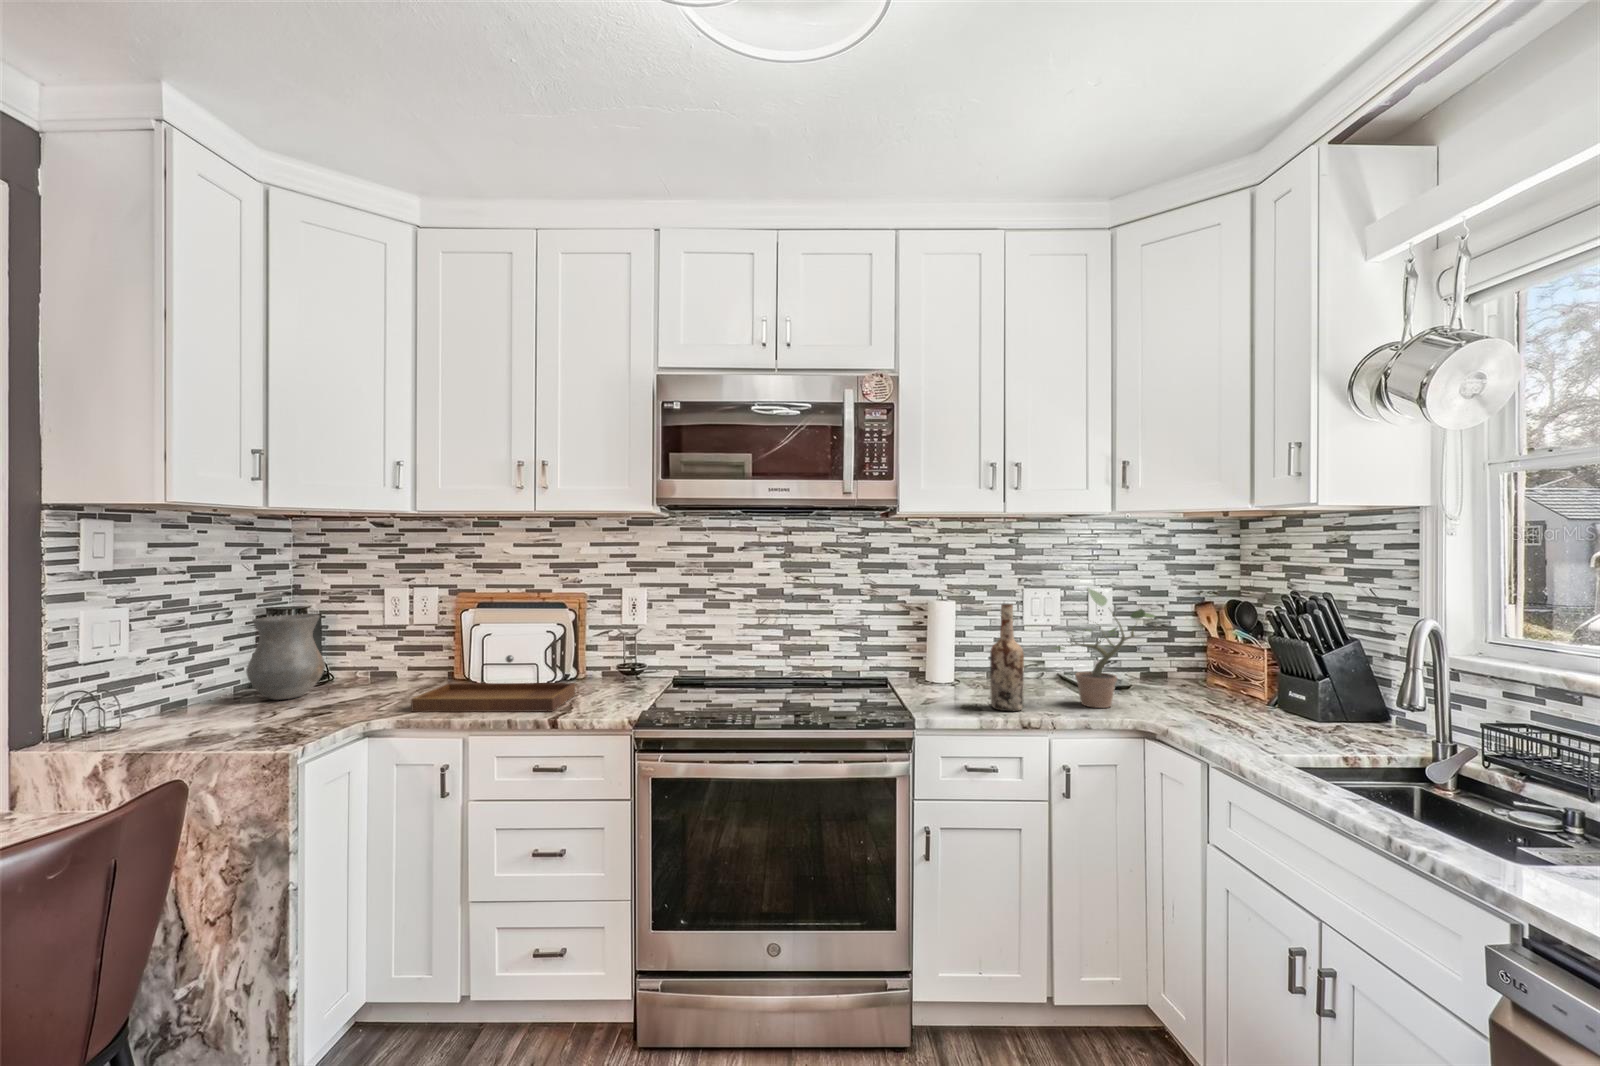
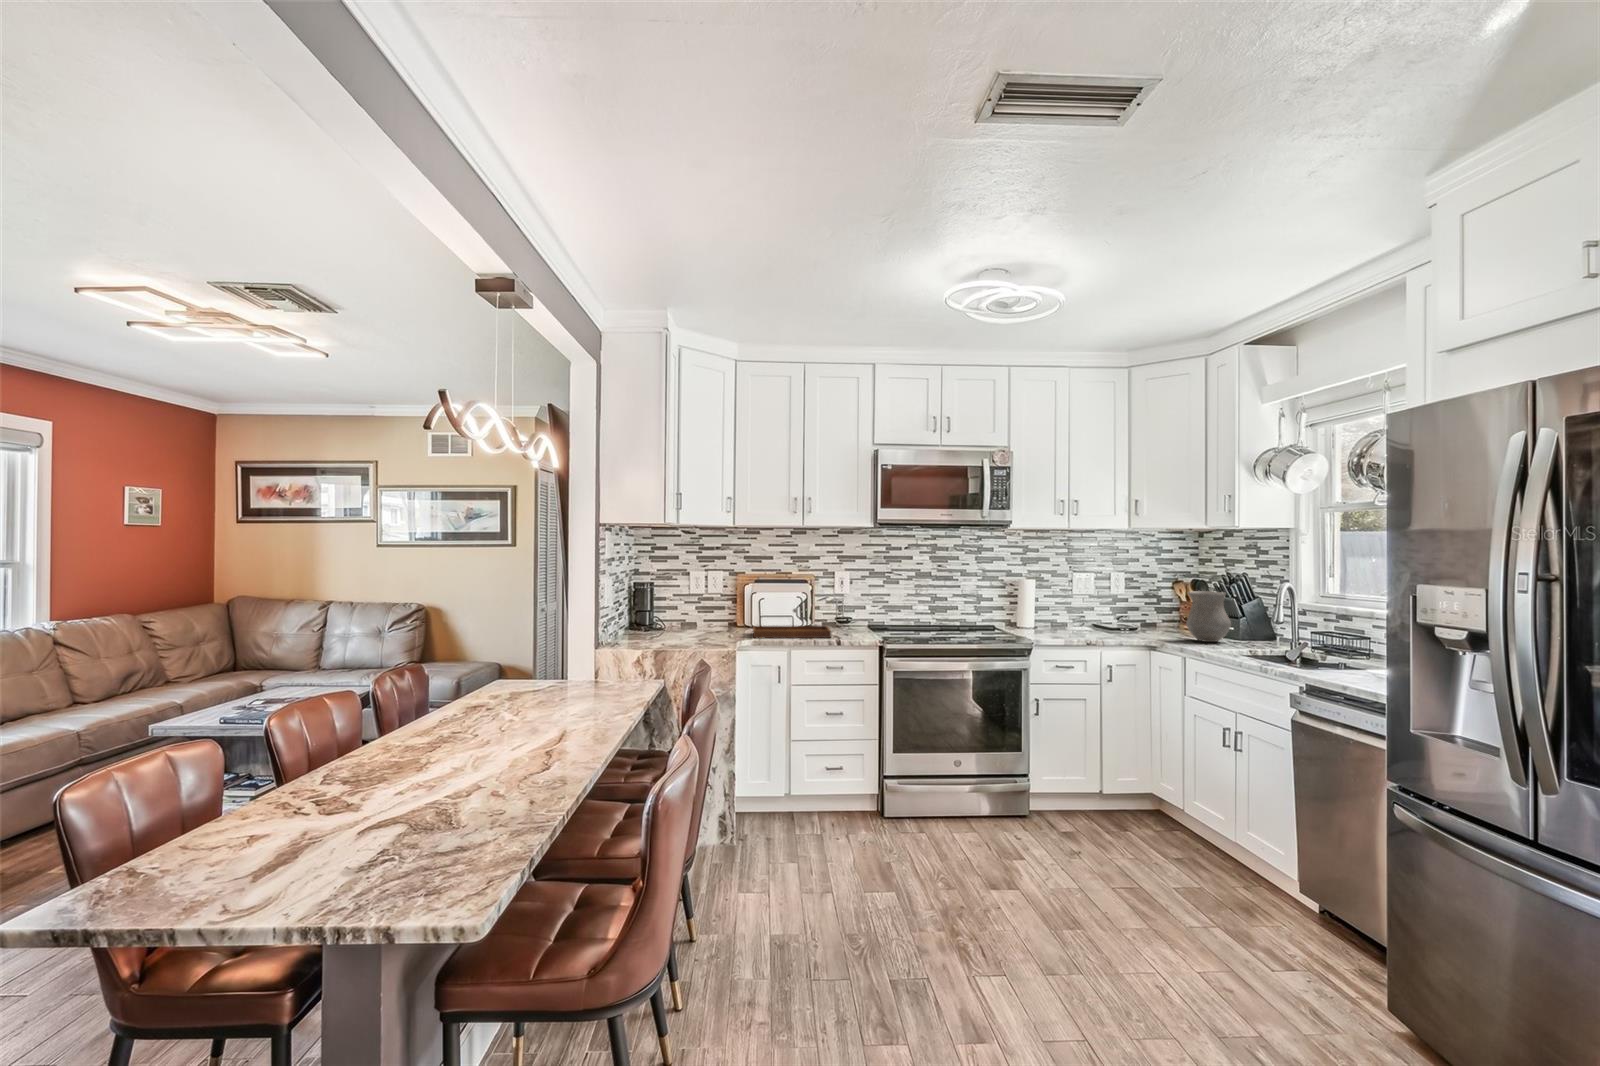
potted plant: present [1054,589,1155,708] -> none [1098,570,1156,637]
wine bottle: present [990,604,1024,711] -> none [1066,579,1085,638]
vase: present [246,614,325,700] -> present [1186,591,1231,642]

